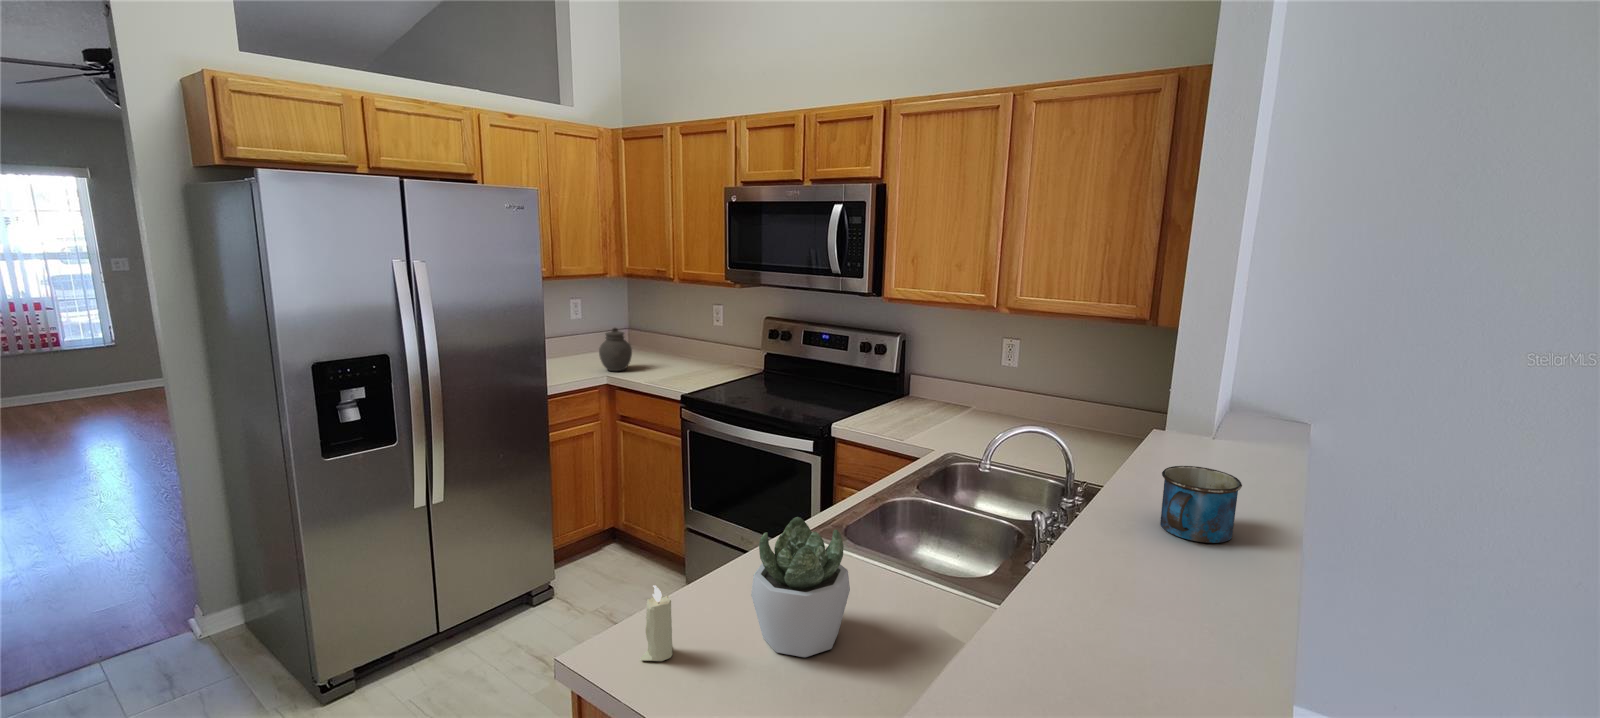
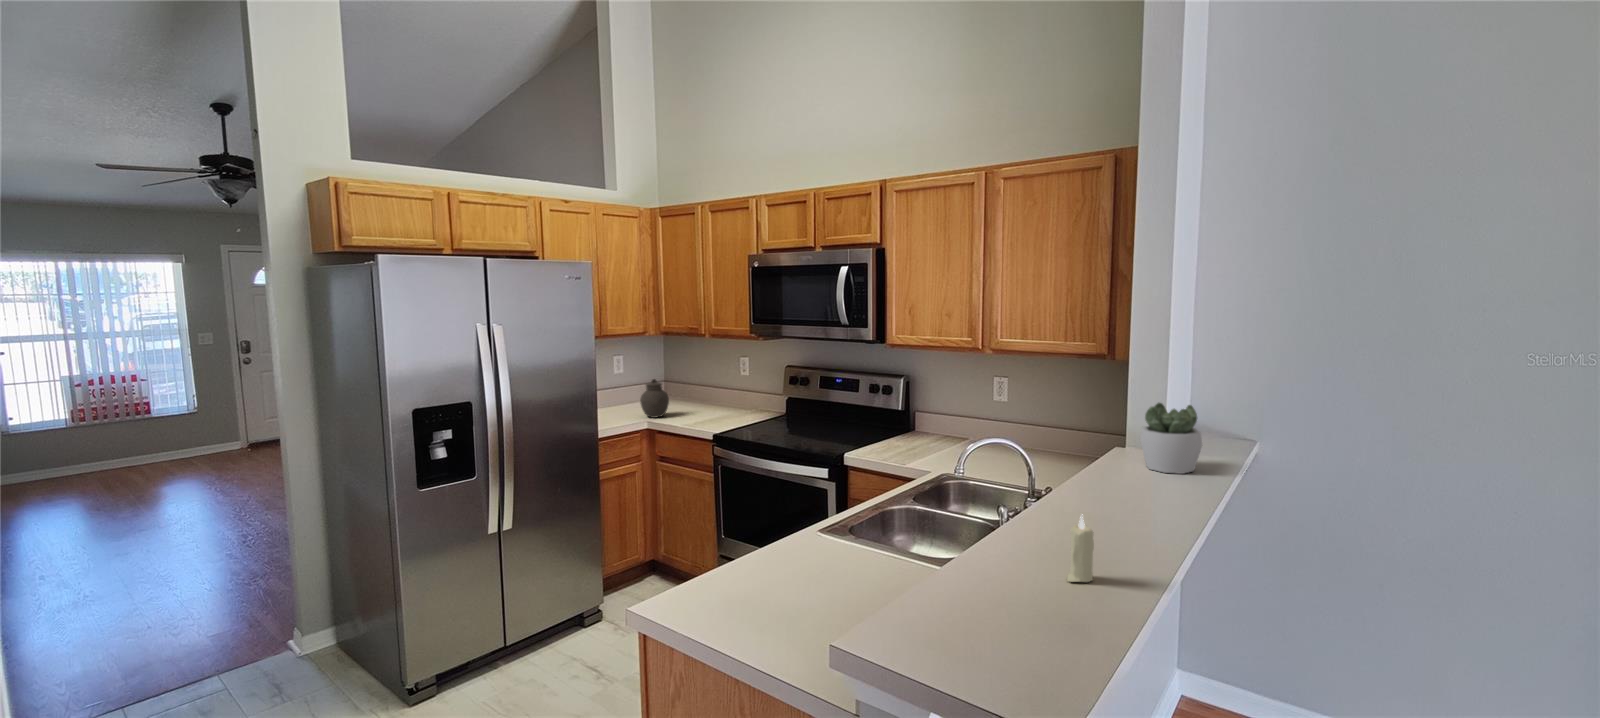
mug: present [1160,466,1242,543] -> none [1095,462,1156,519]
succulent plant: present [751,517,850,657] -> present [1140,403,1202,474]
candle: present [640,585,672,661] -> present [1067,514,1094,582]

